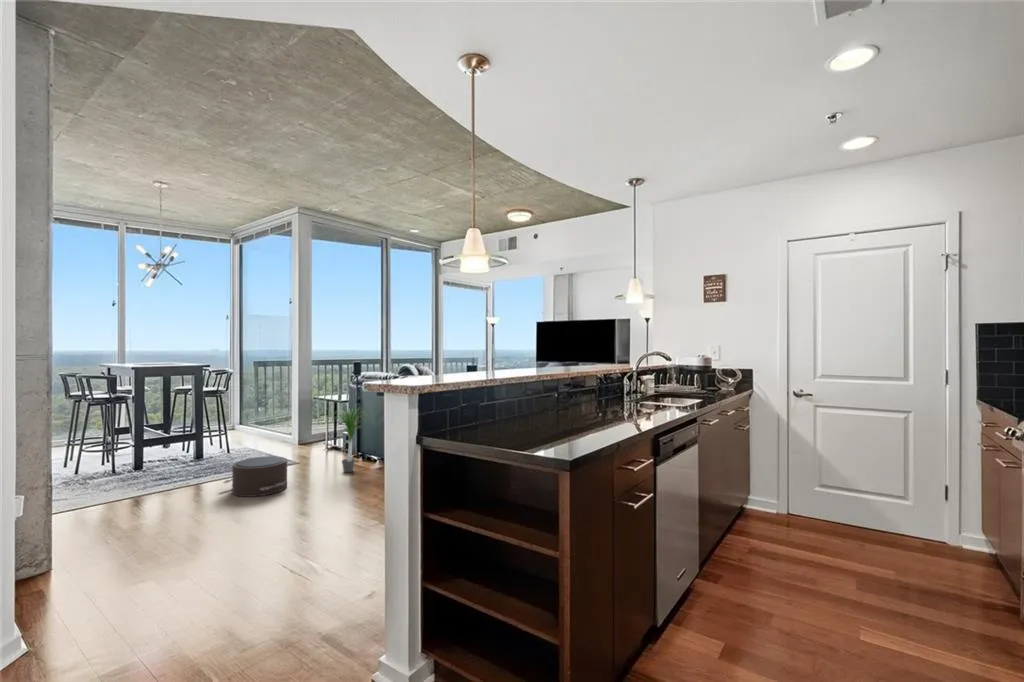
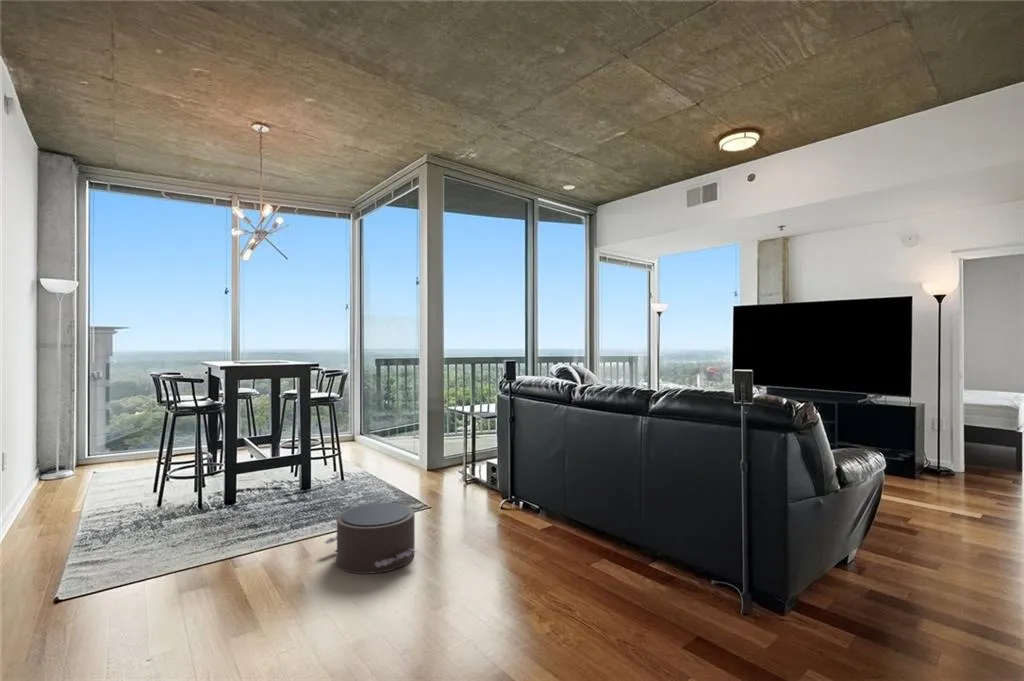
potted plant: present [340,405,370,472] -> none [467,416,539,530]

